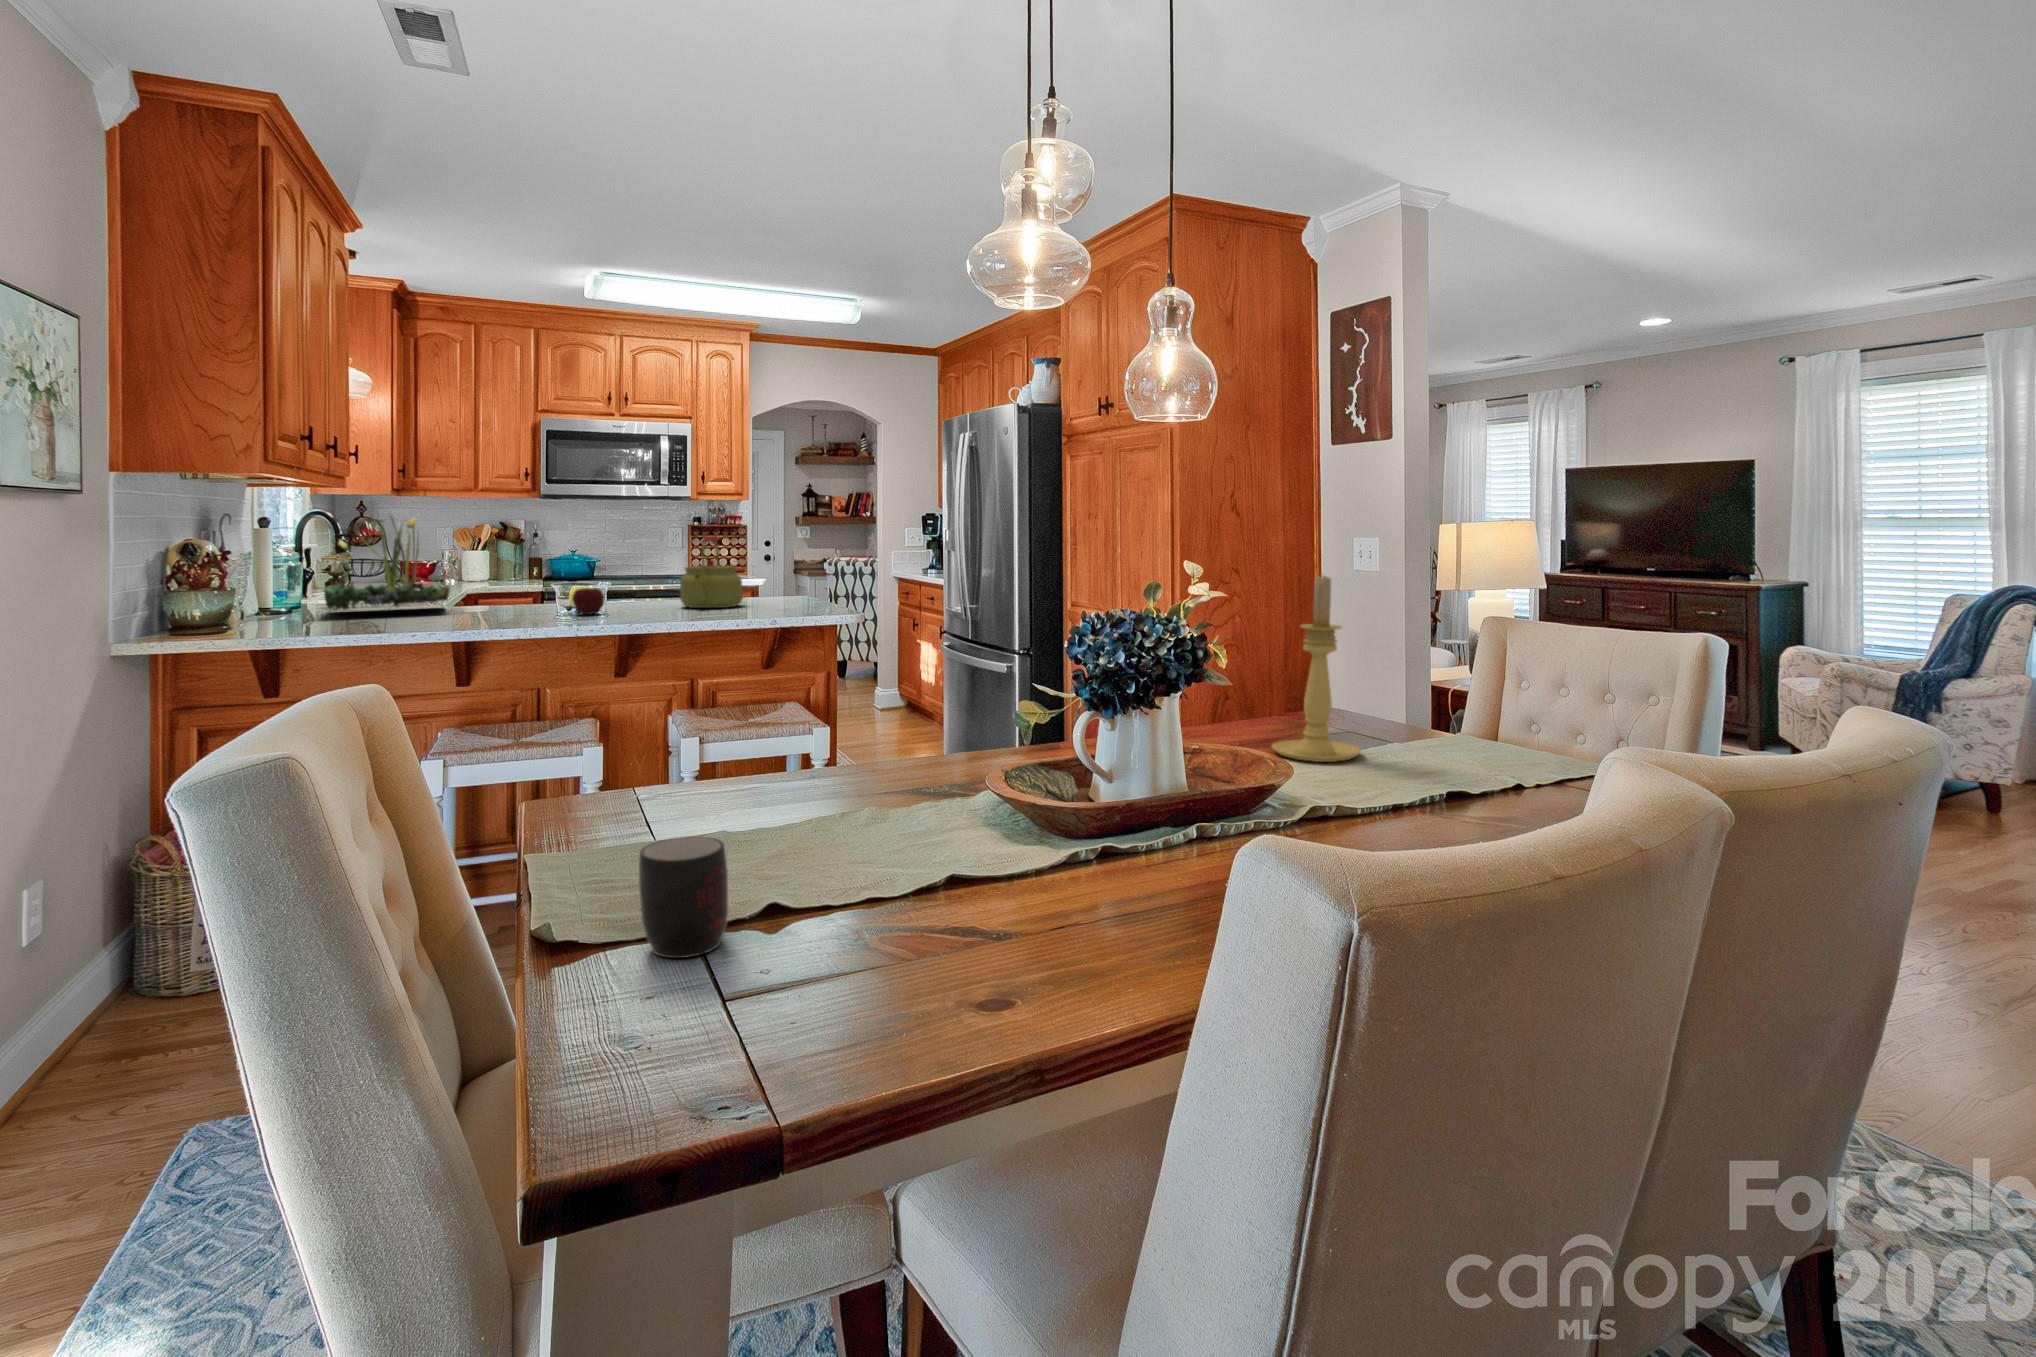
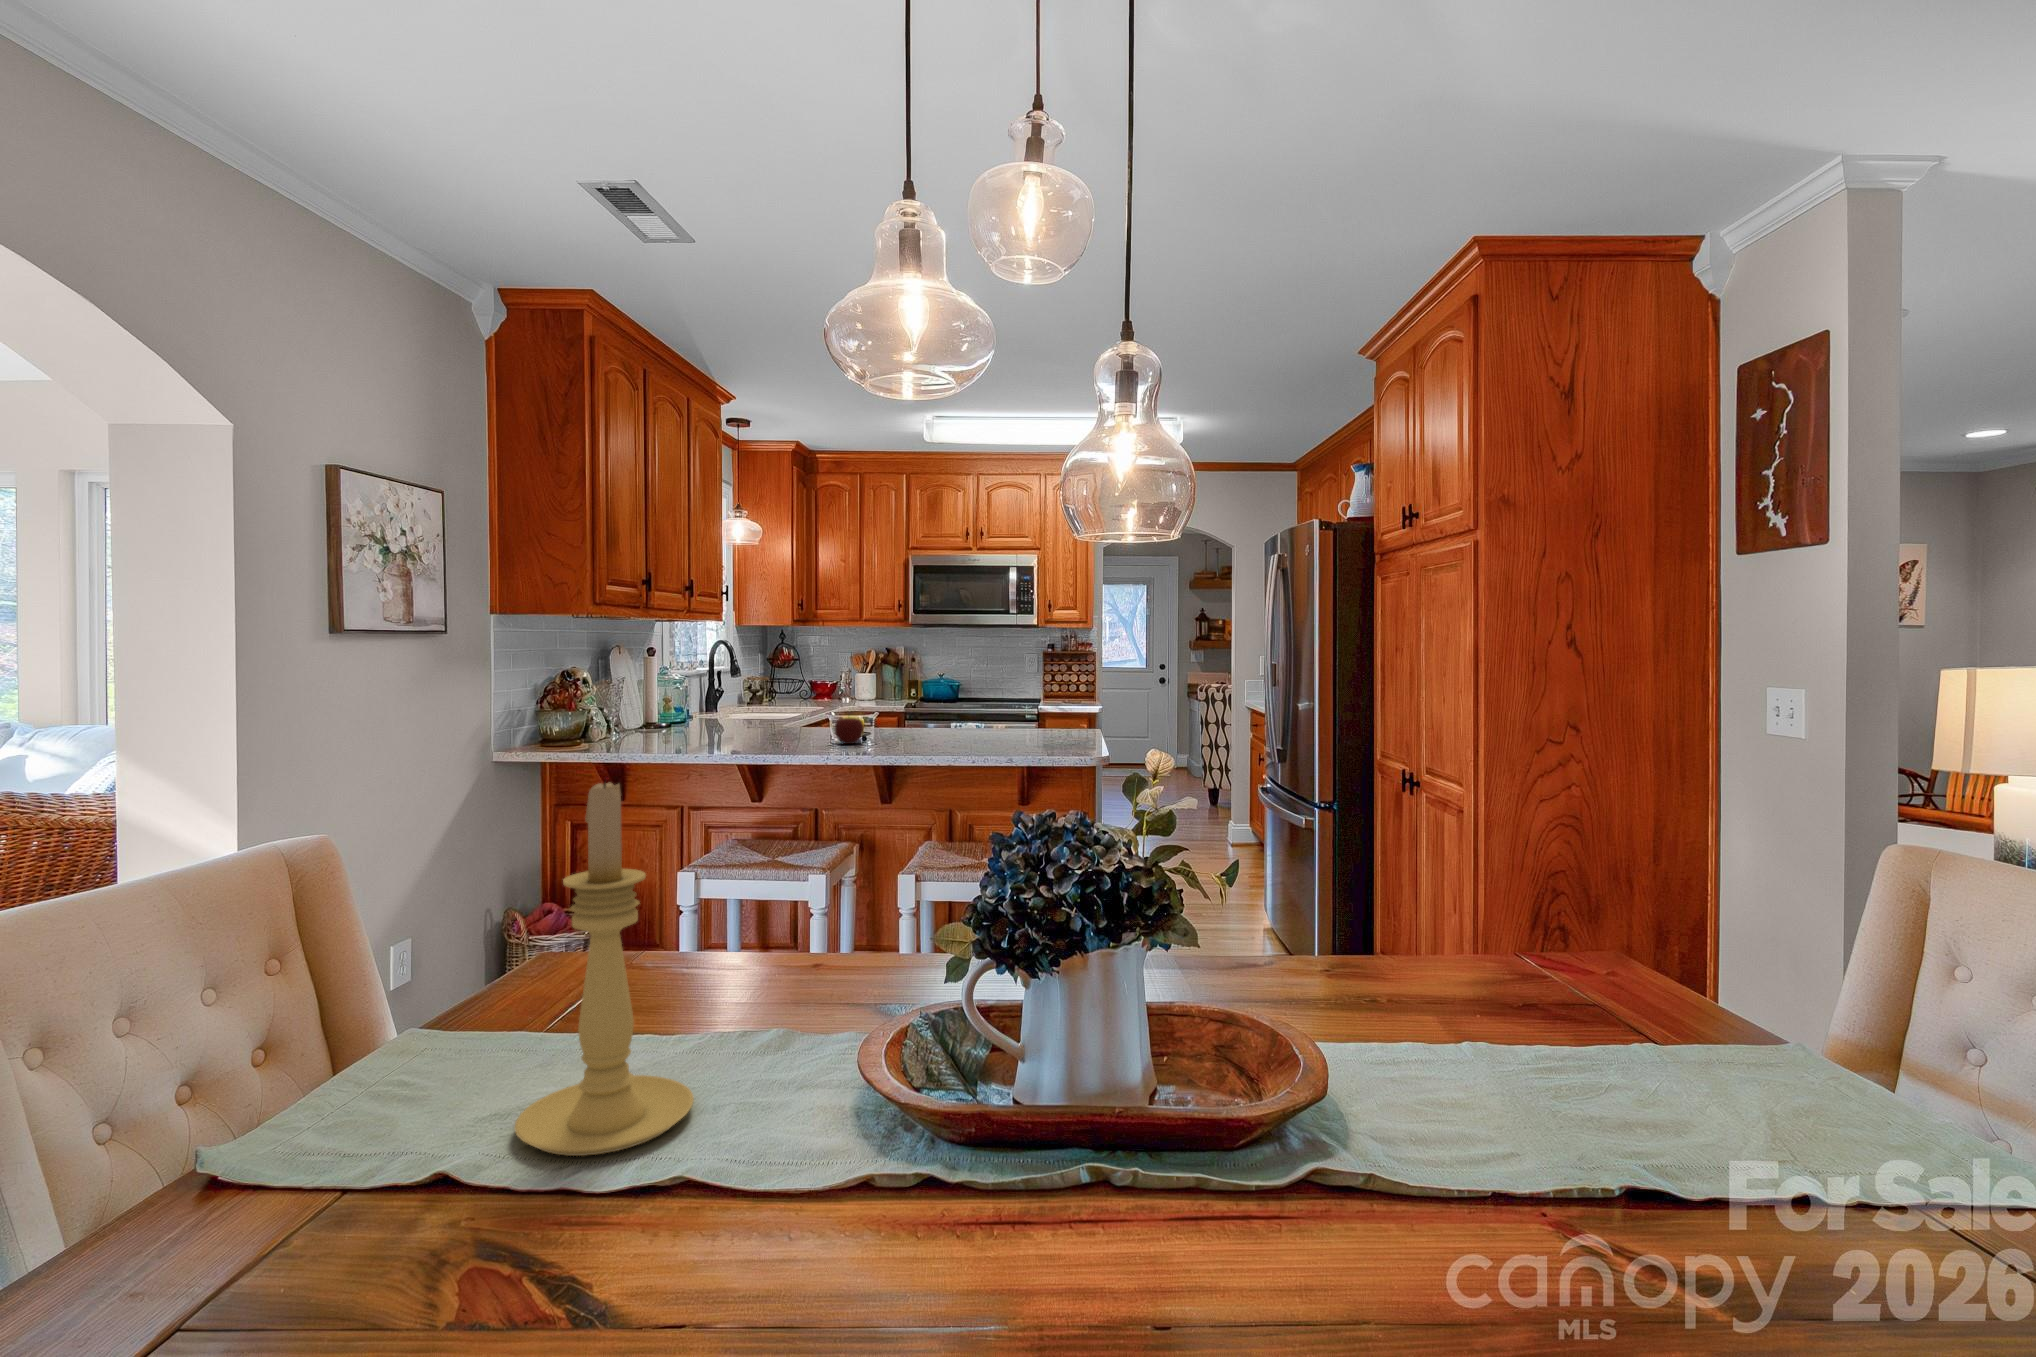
plant: present [324,517,450,611] -> none [645,645,759,731]
kettle: present [680,536,743,608] -> none [943,668,1004,741]
candle holder: present [1272,576,1361,762] -> present [515,780,694,1156]
mug: present [639,836,728,958] -> none [196,1079,359,1252]

